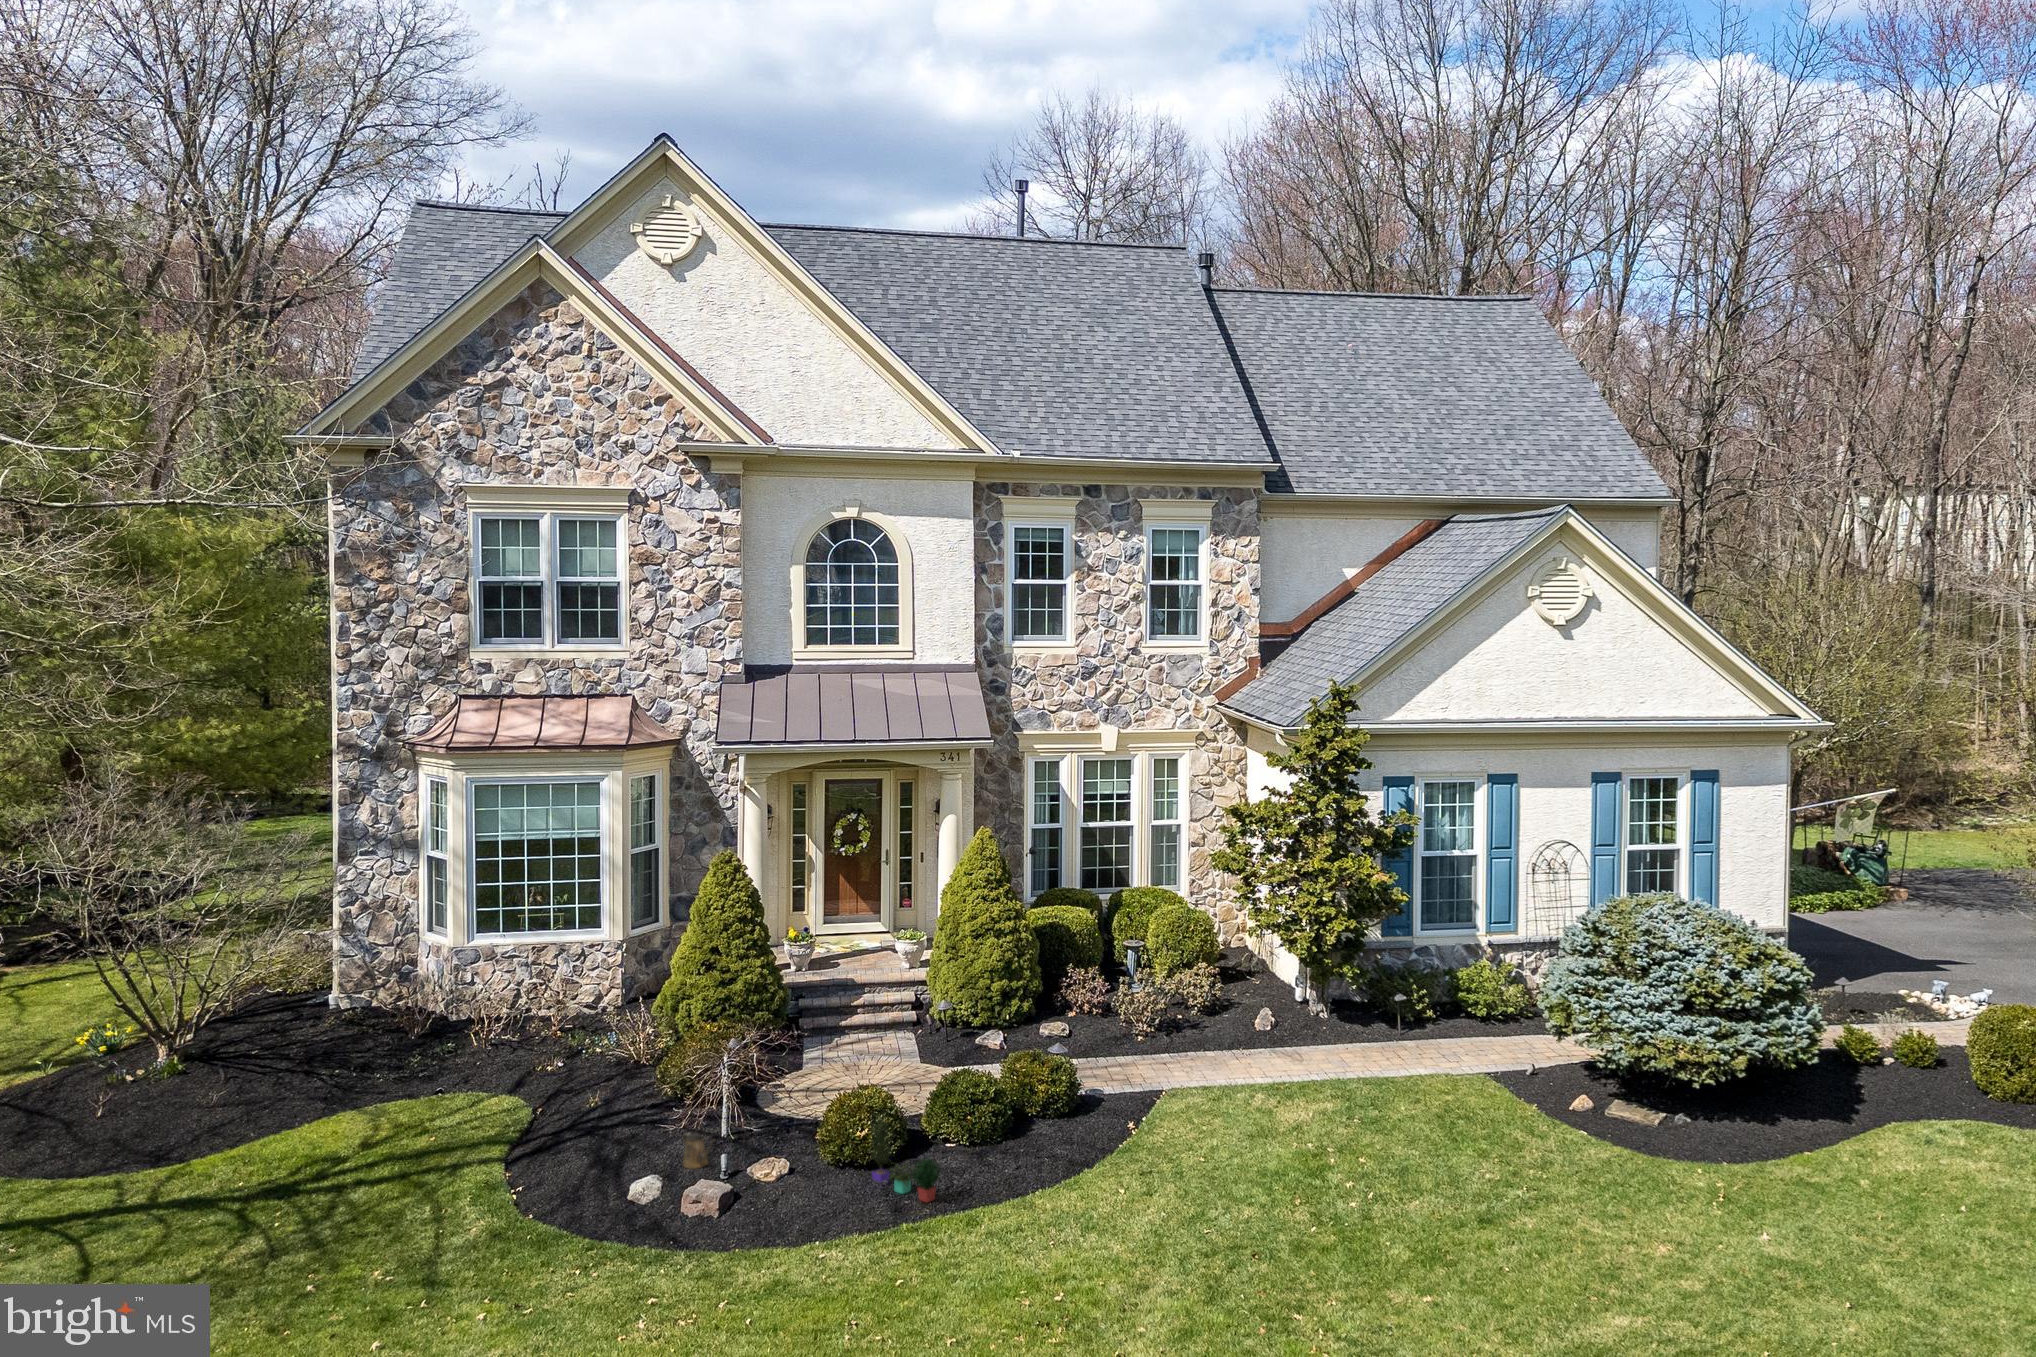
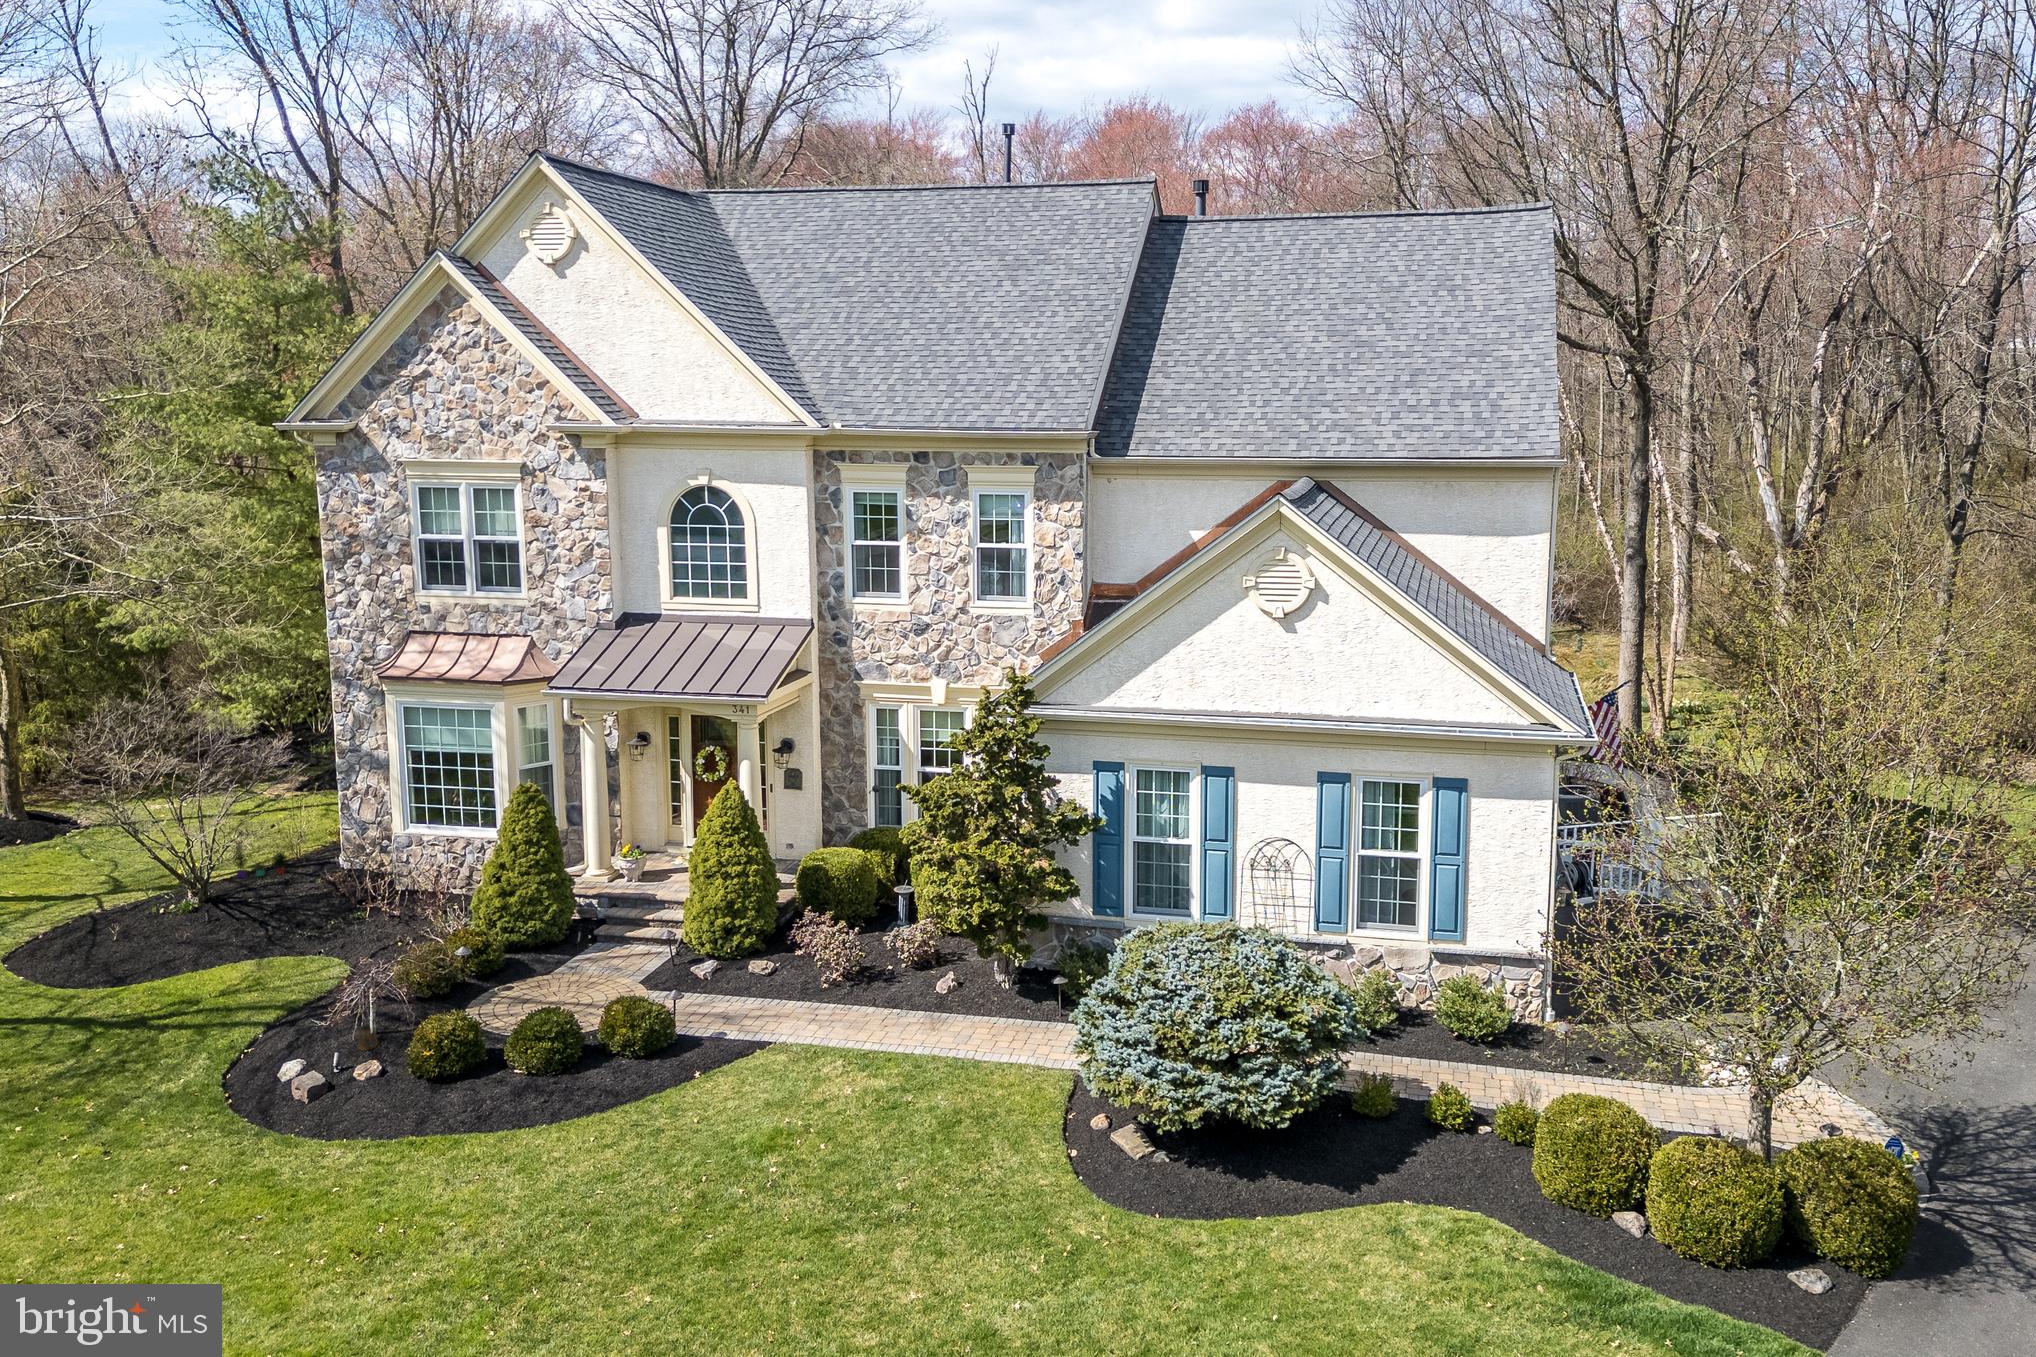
potted plant: present [868,1115,940,1202] -> present [233,842,287,878]

